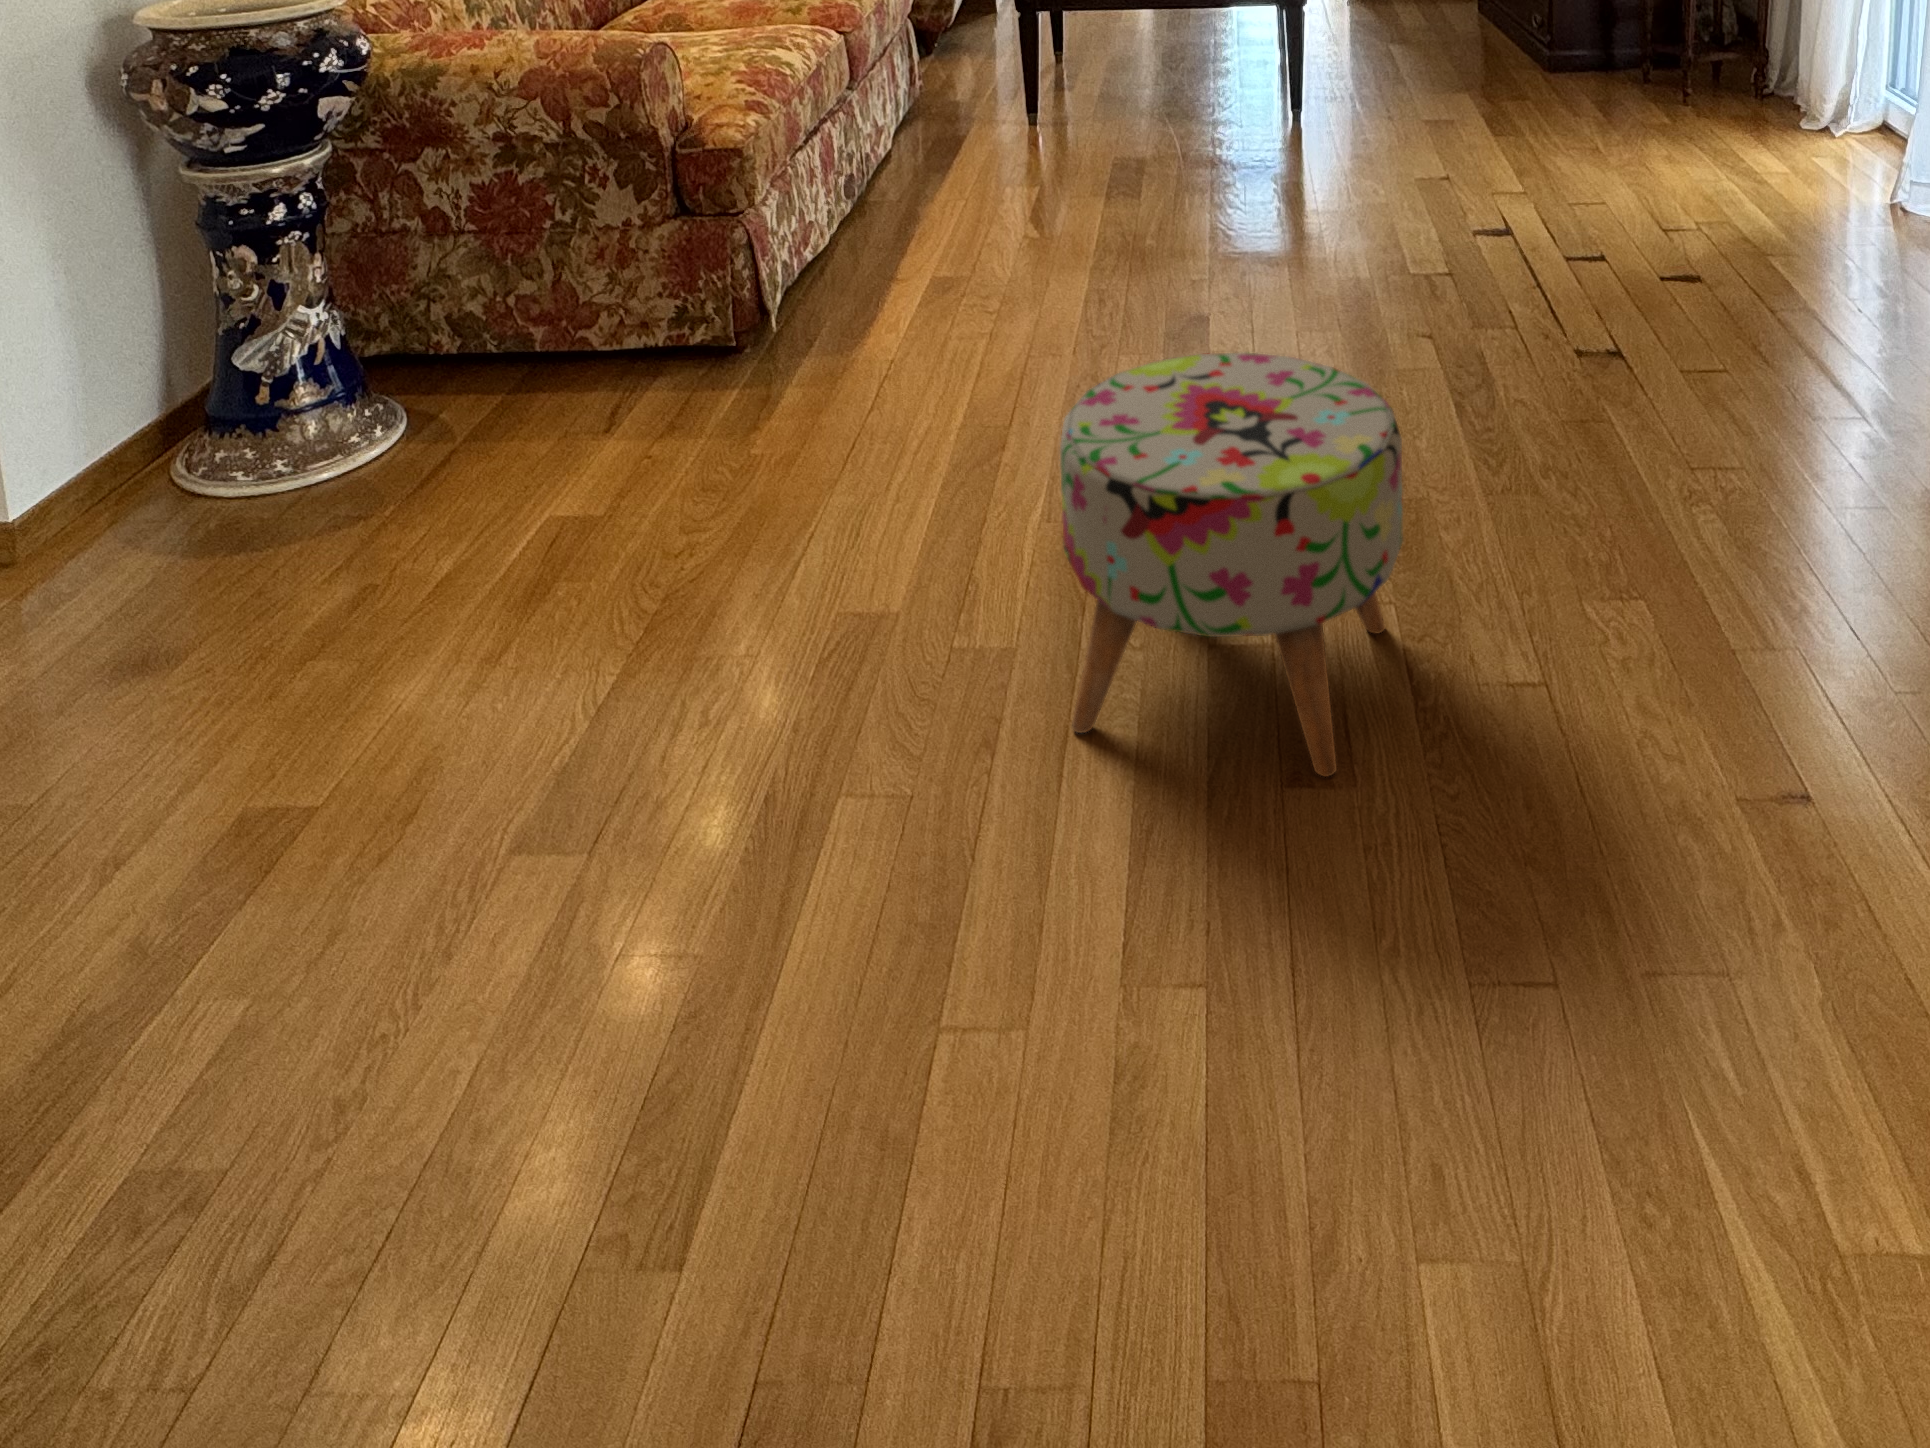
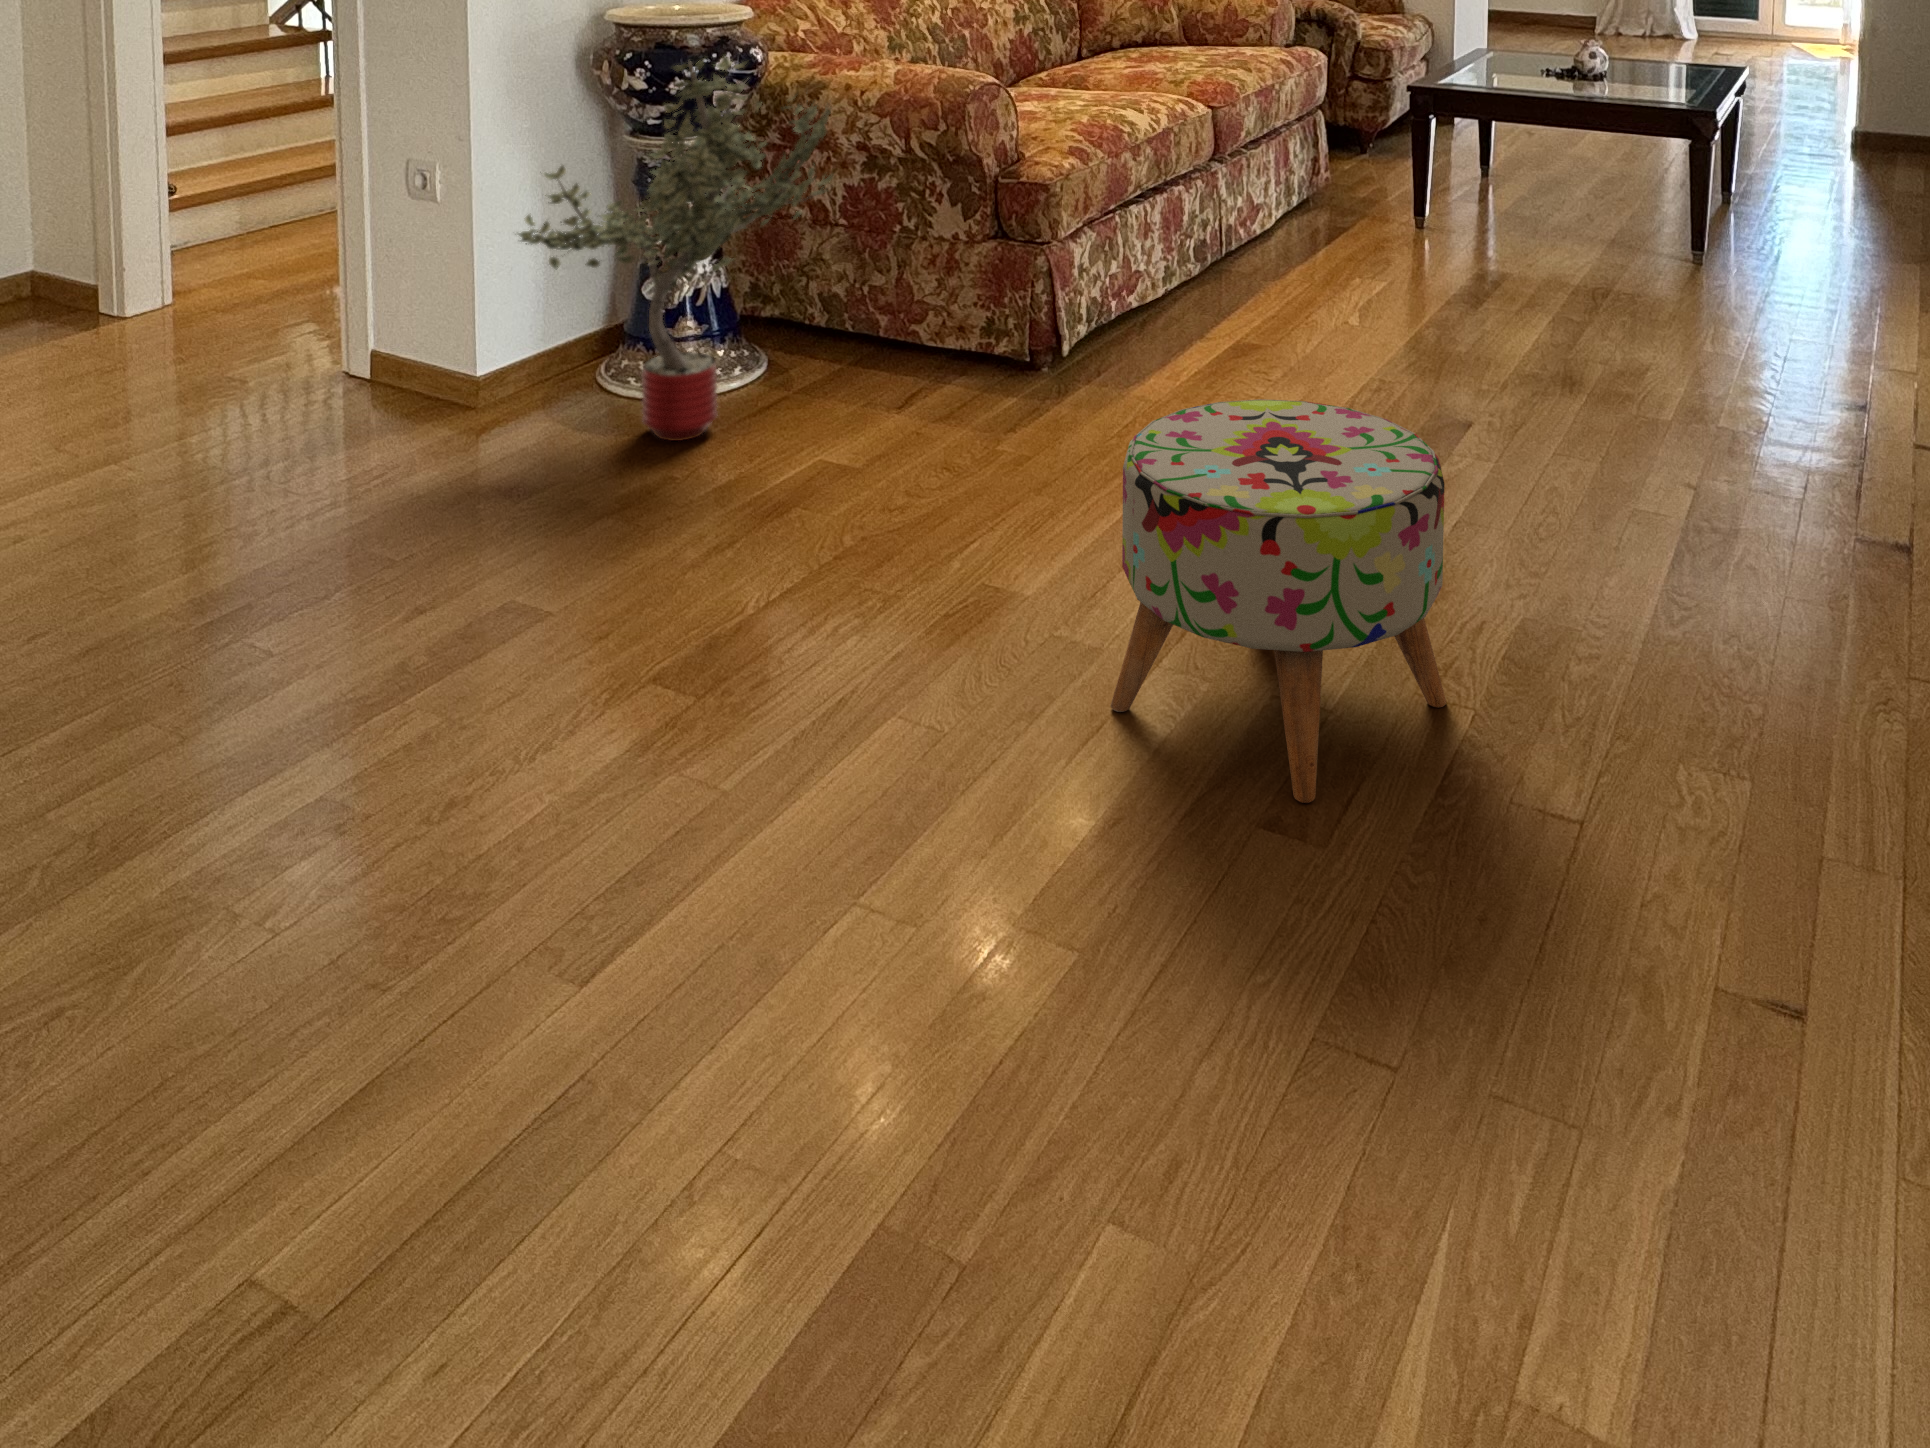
potted tree: none [71,51,515,542] -> present [518,55,833,441]

